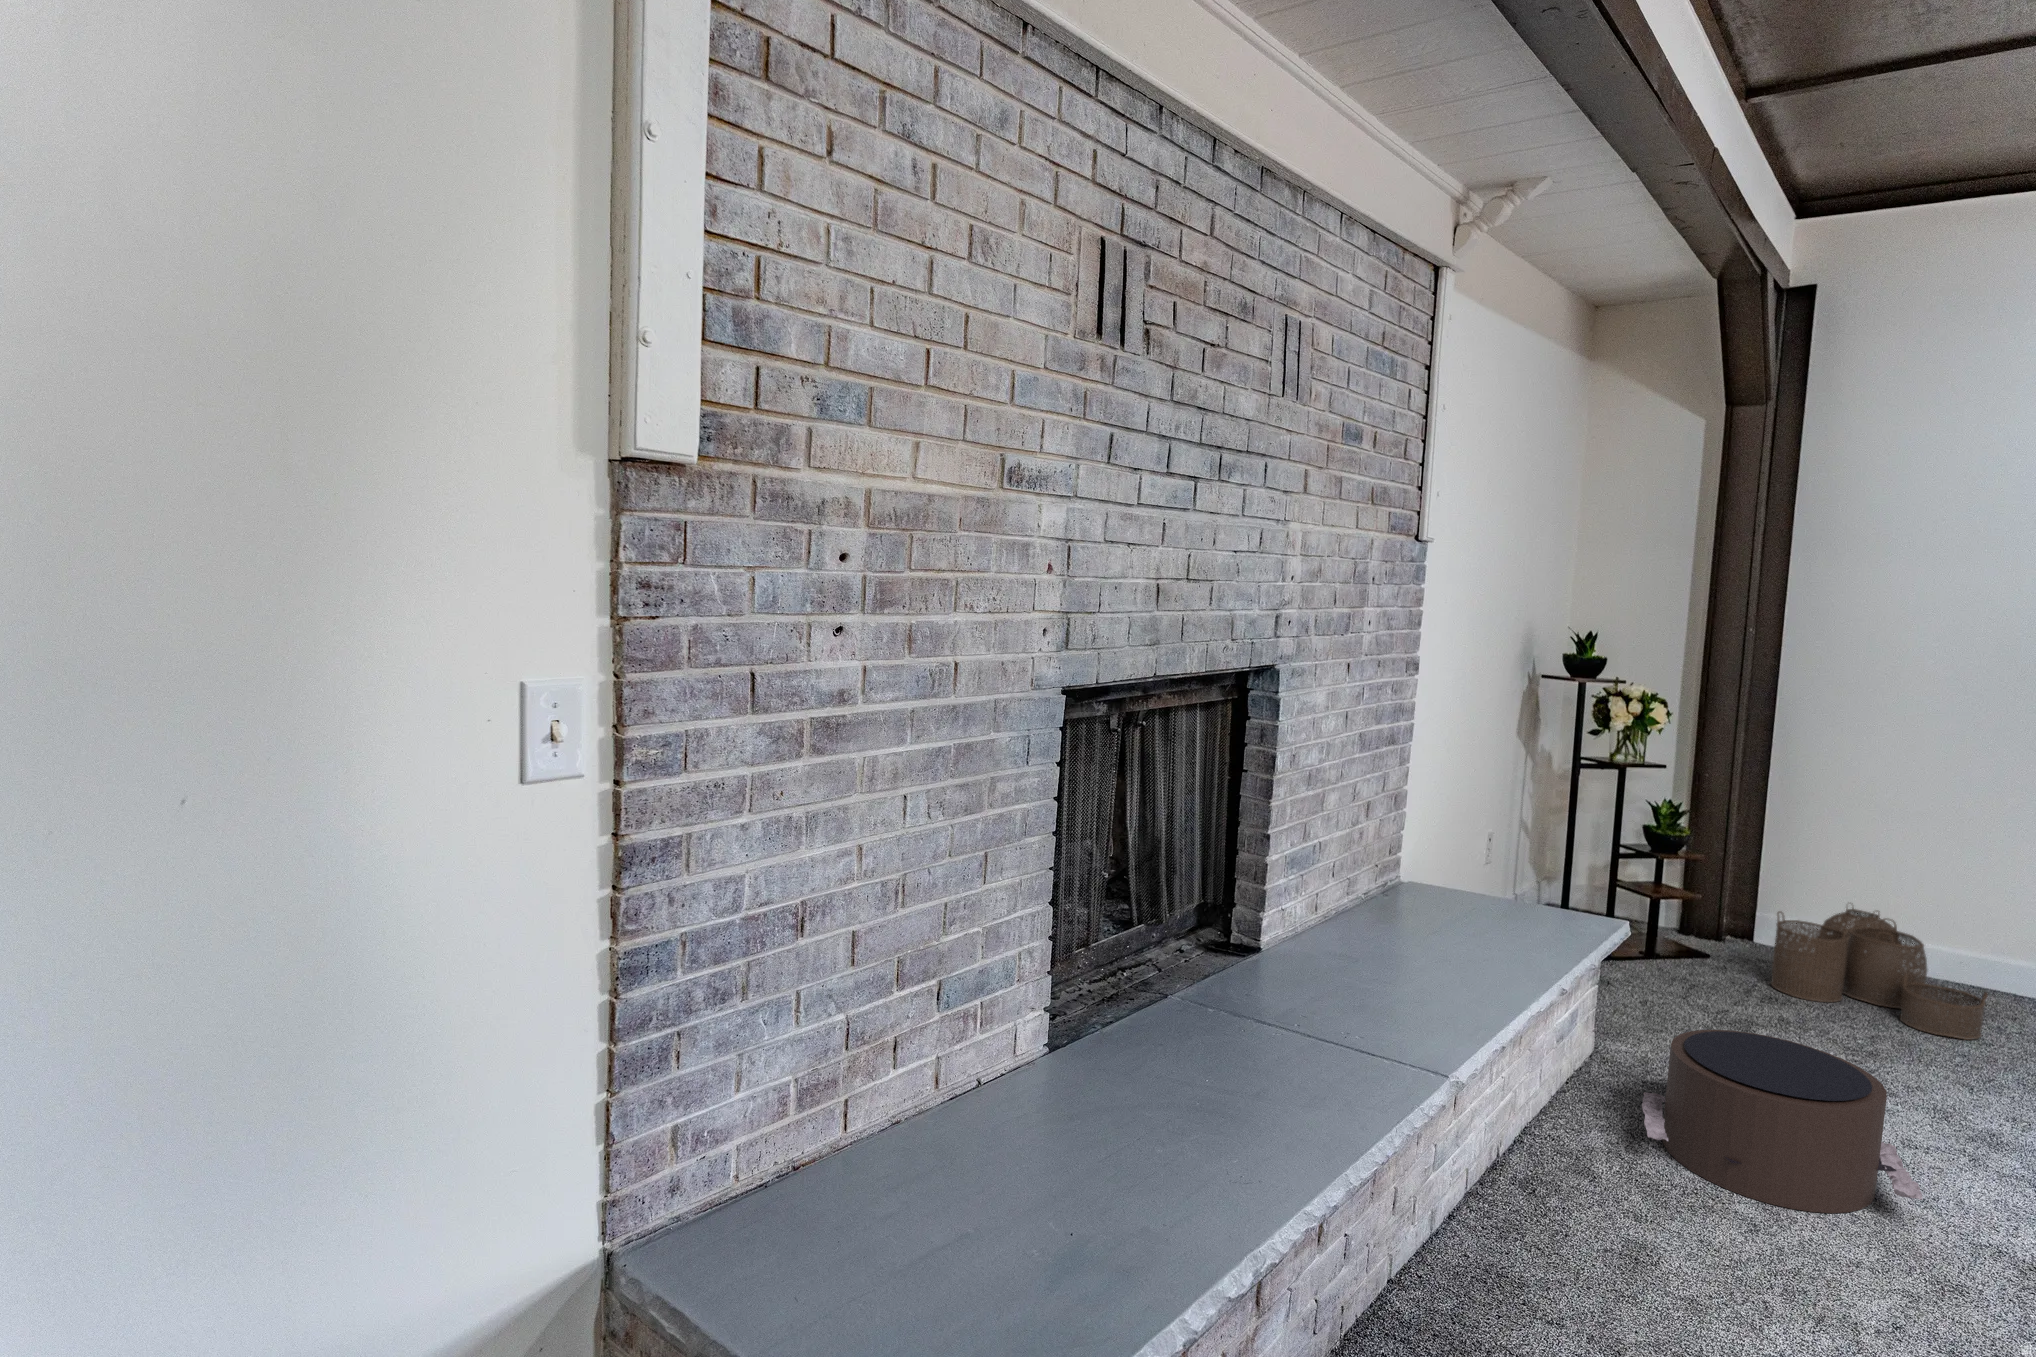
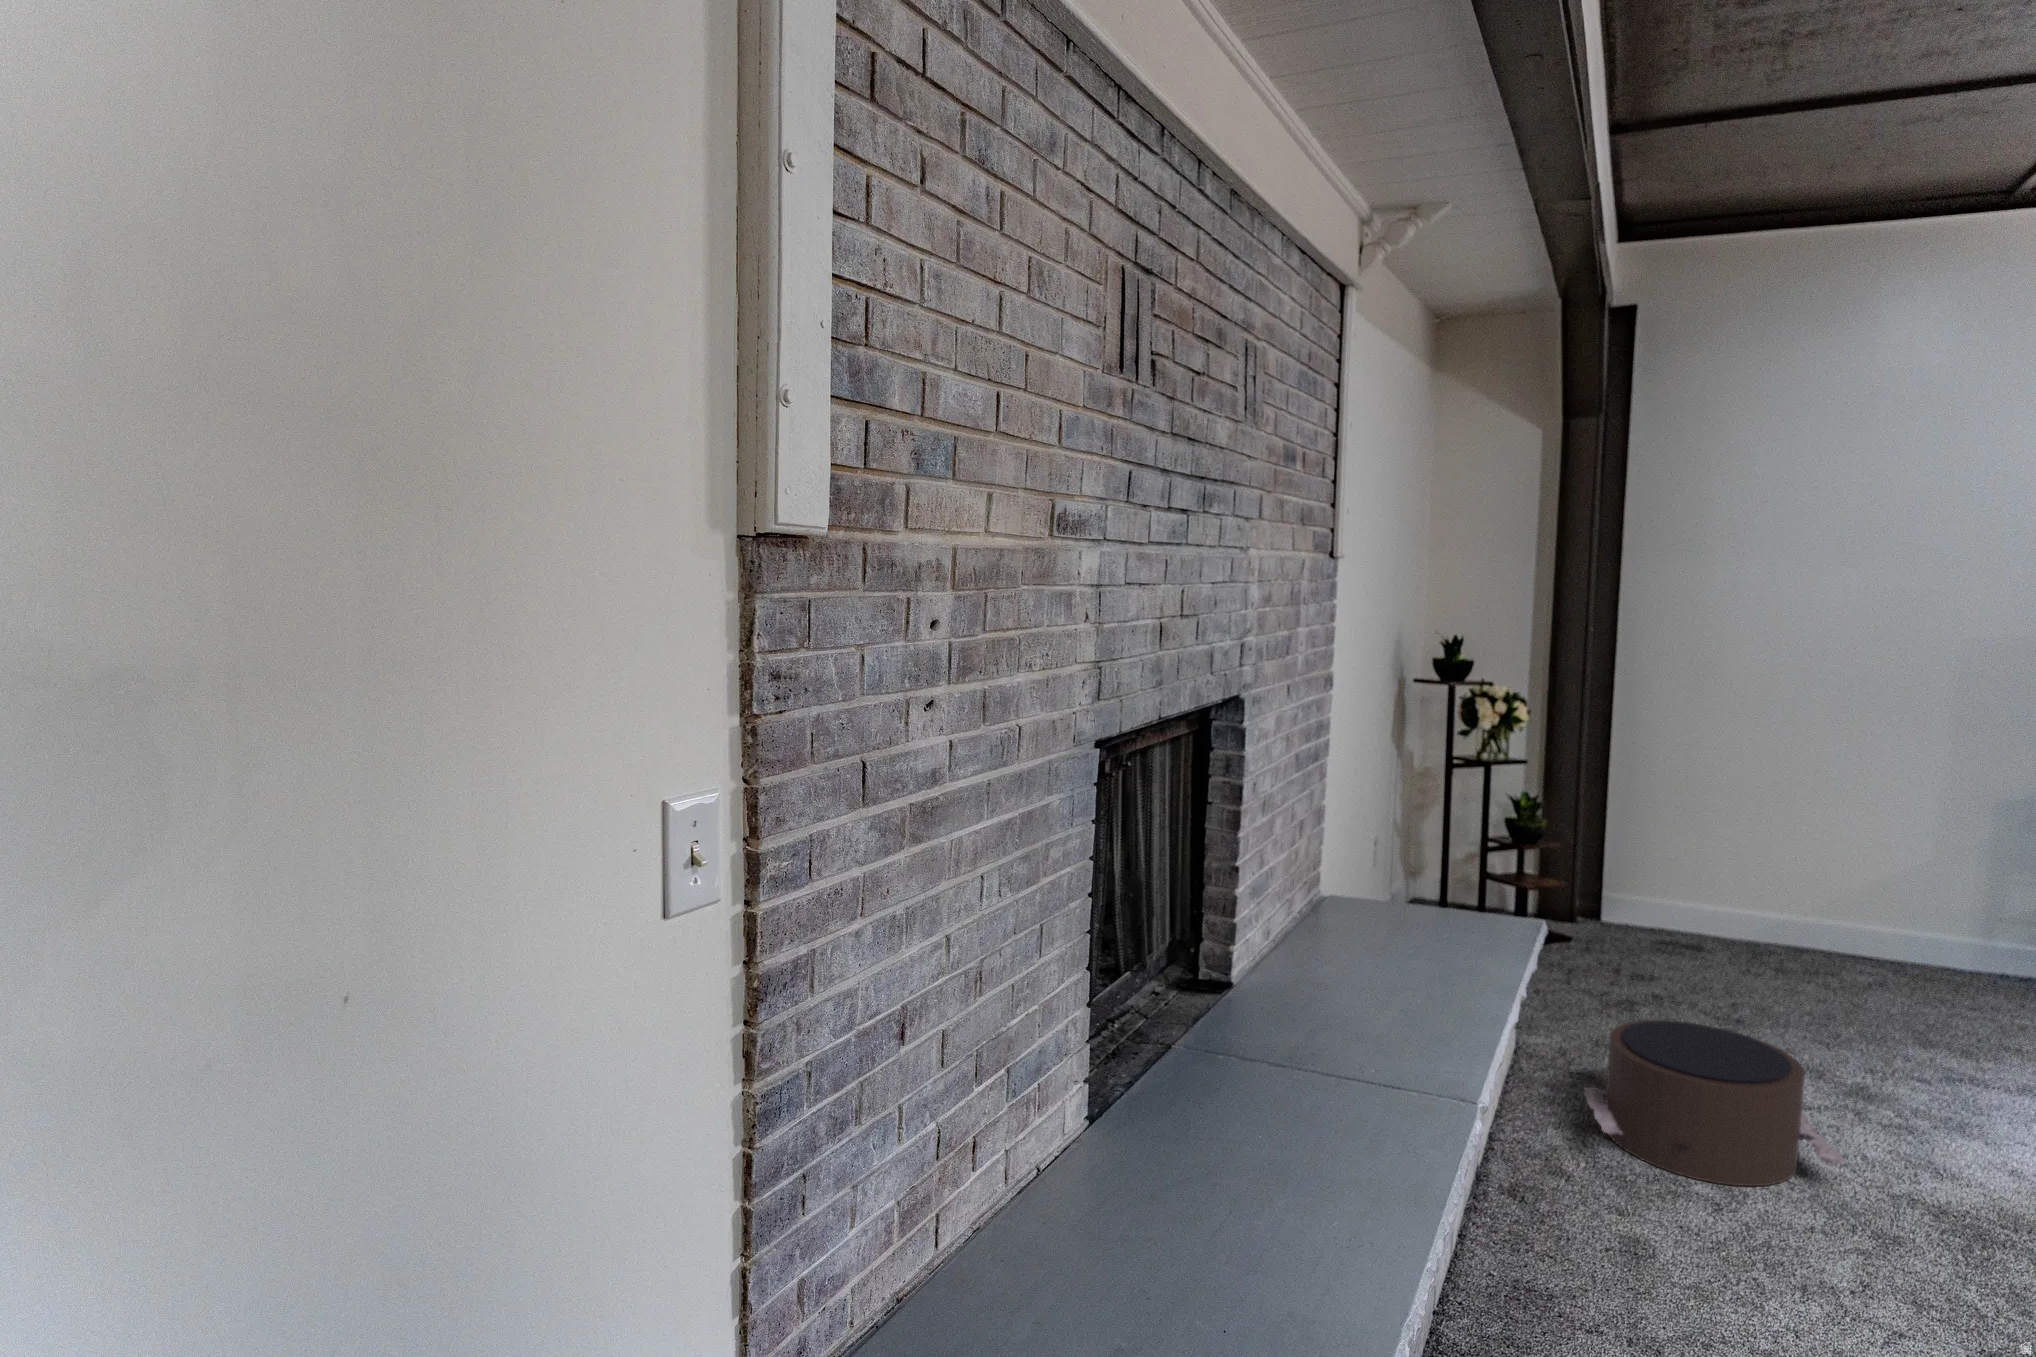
woven basket: present [1771,908,1988,1040] -> none [1638,881,1826,1002]

